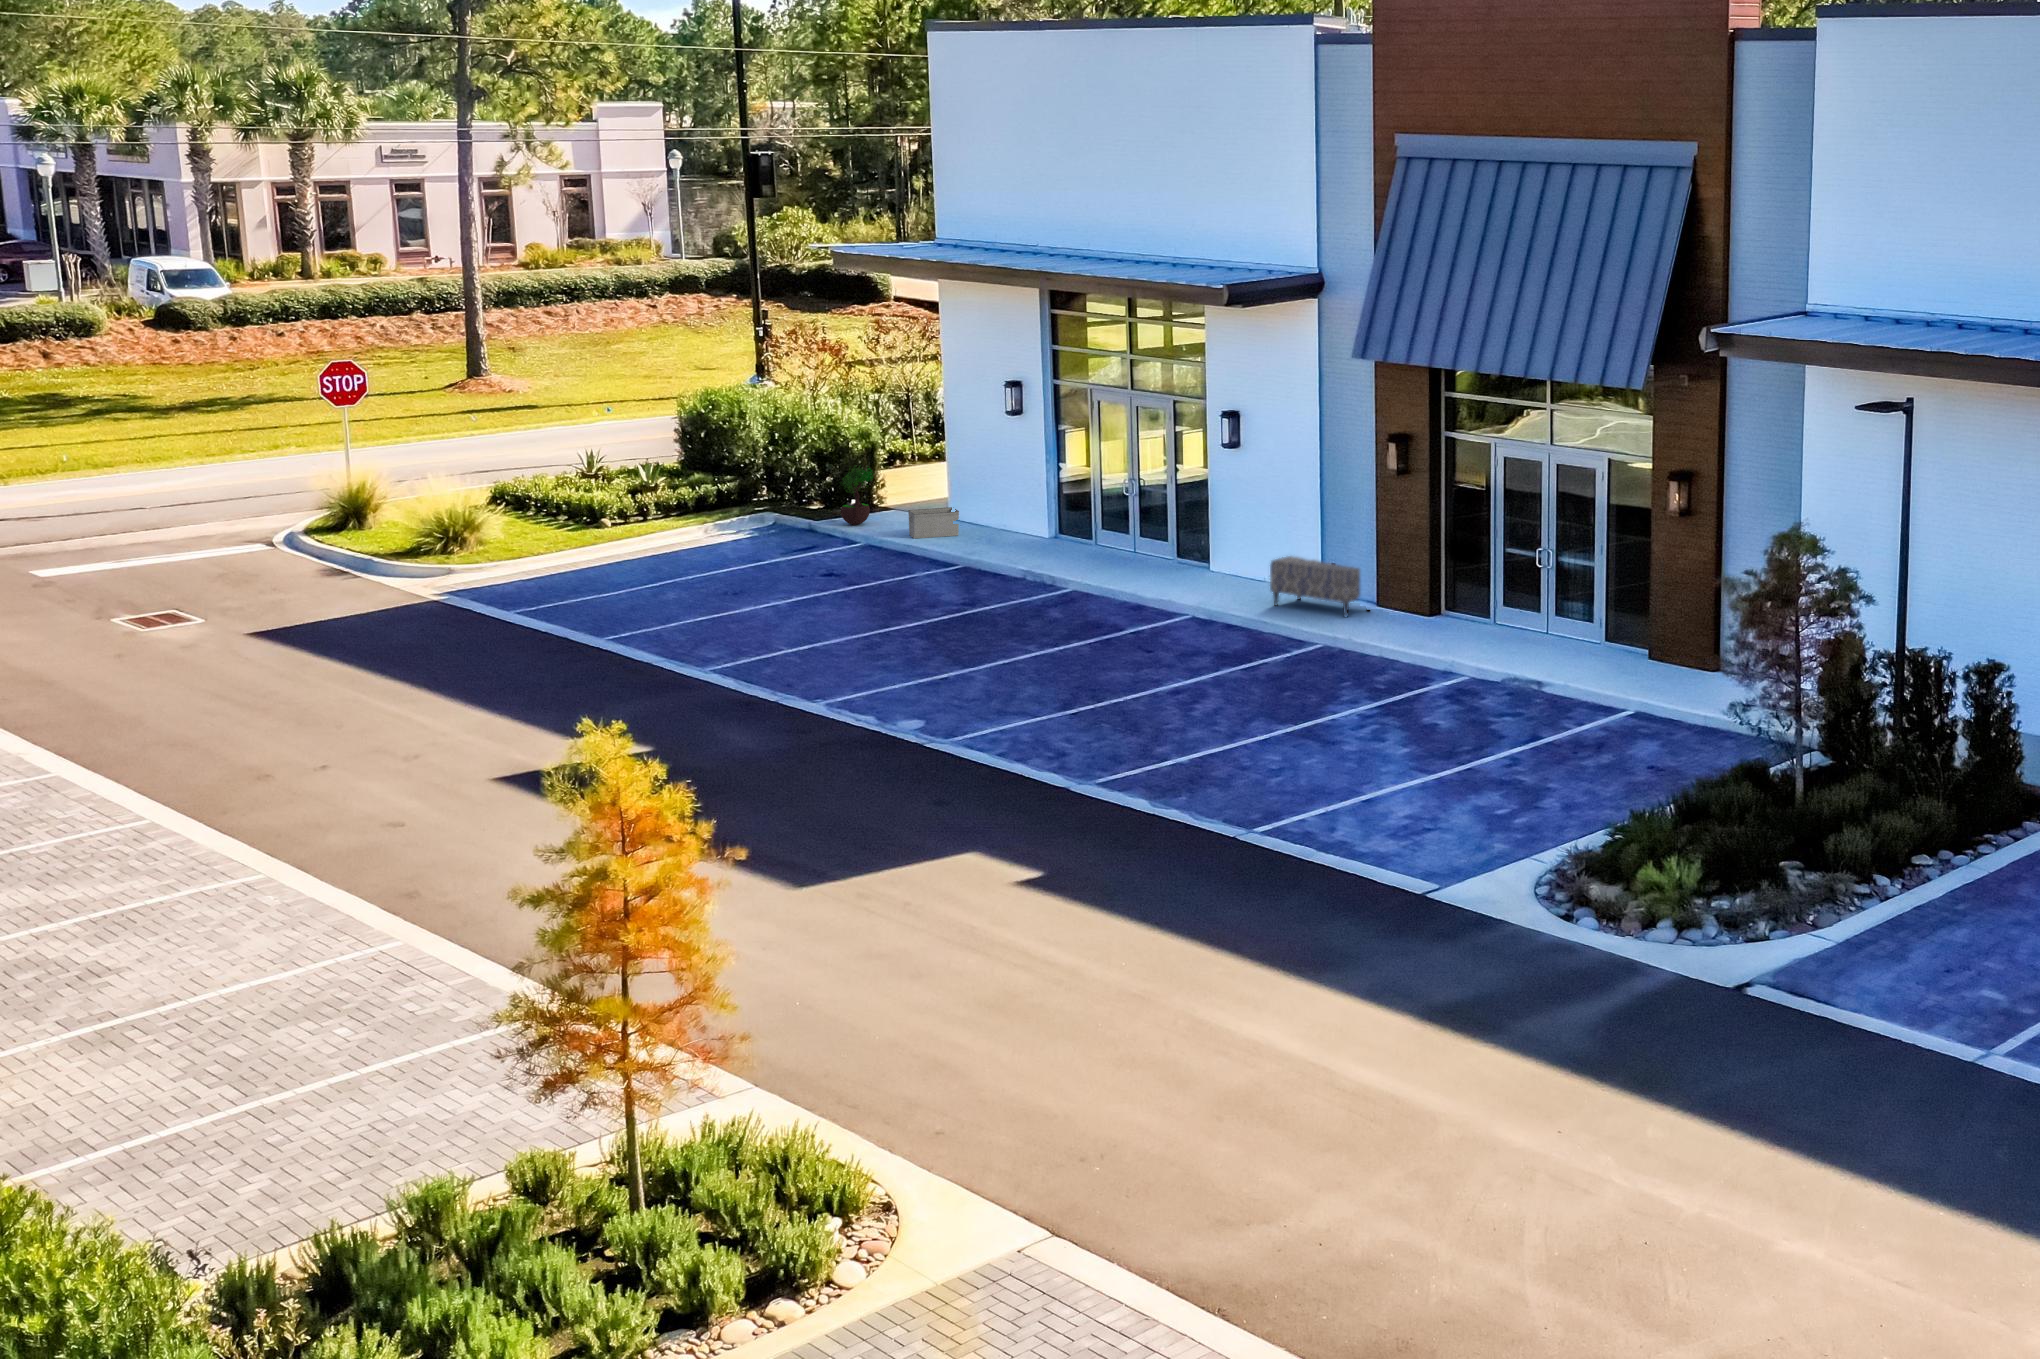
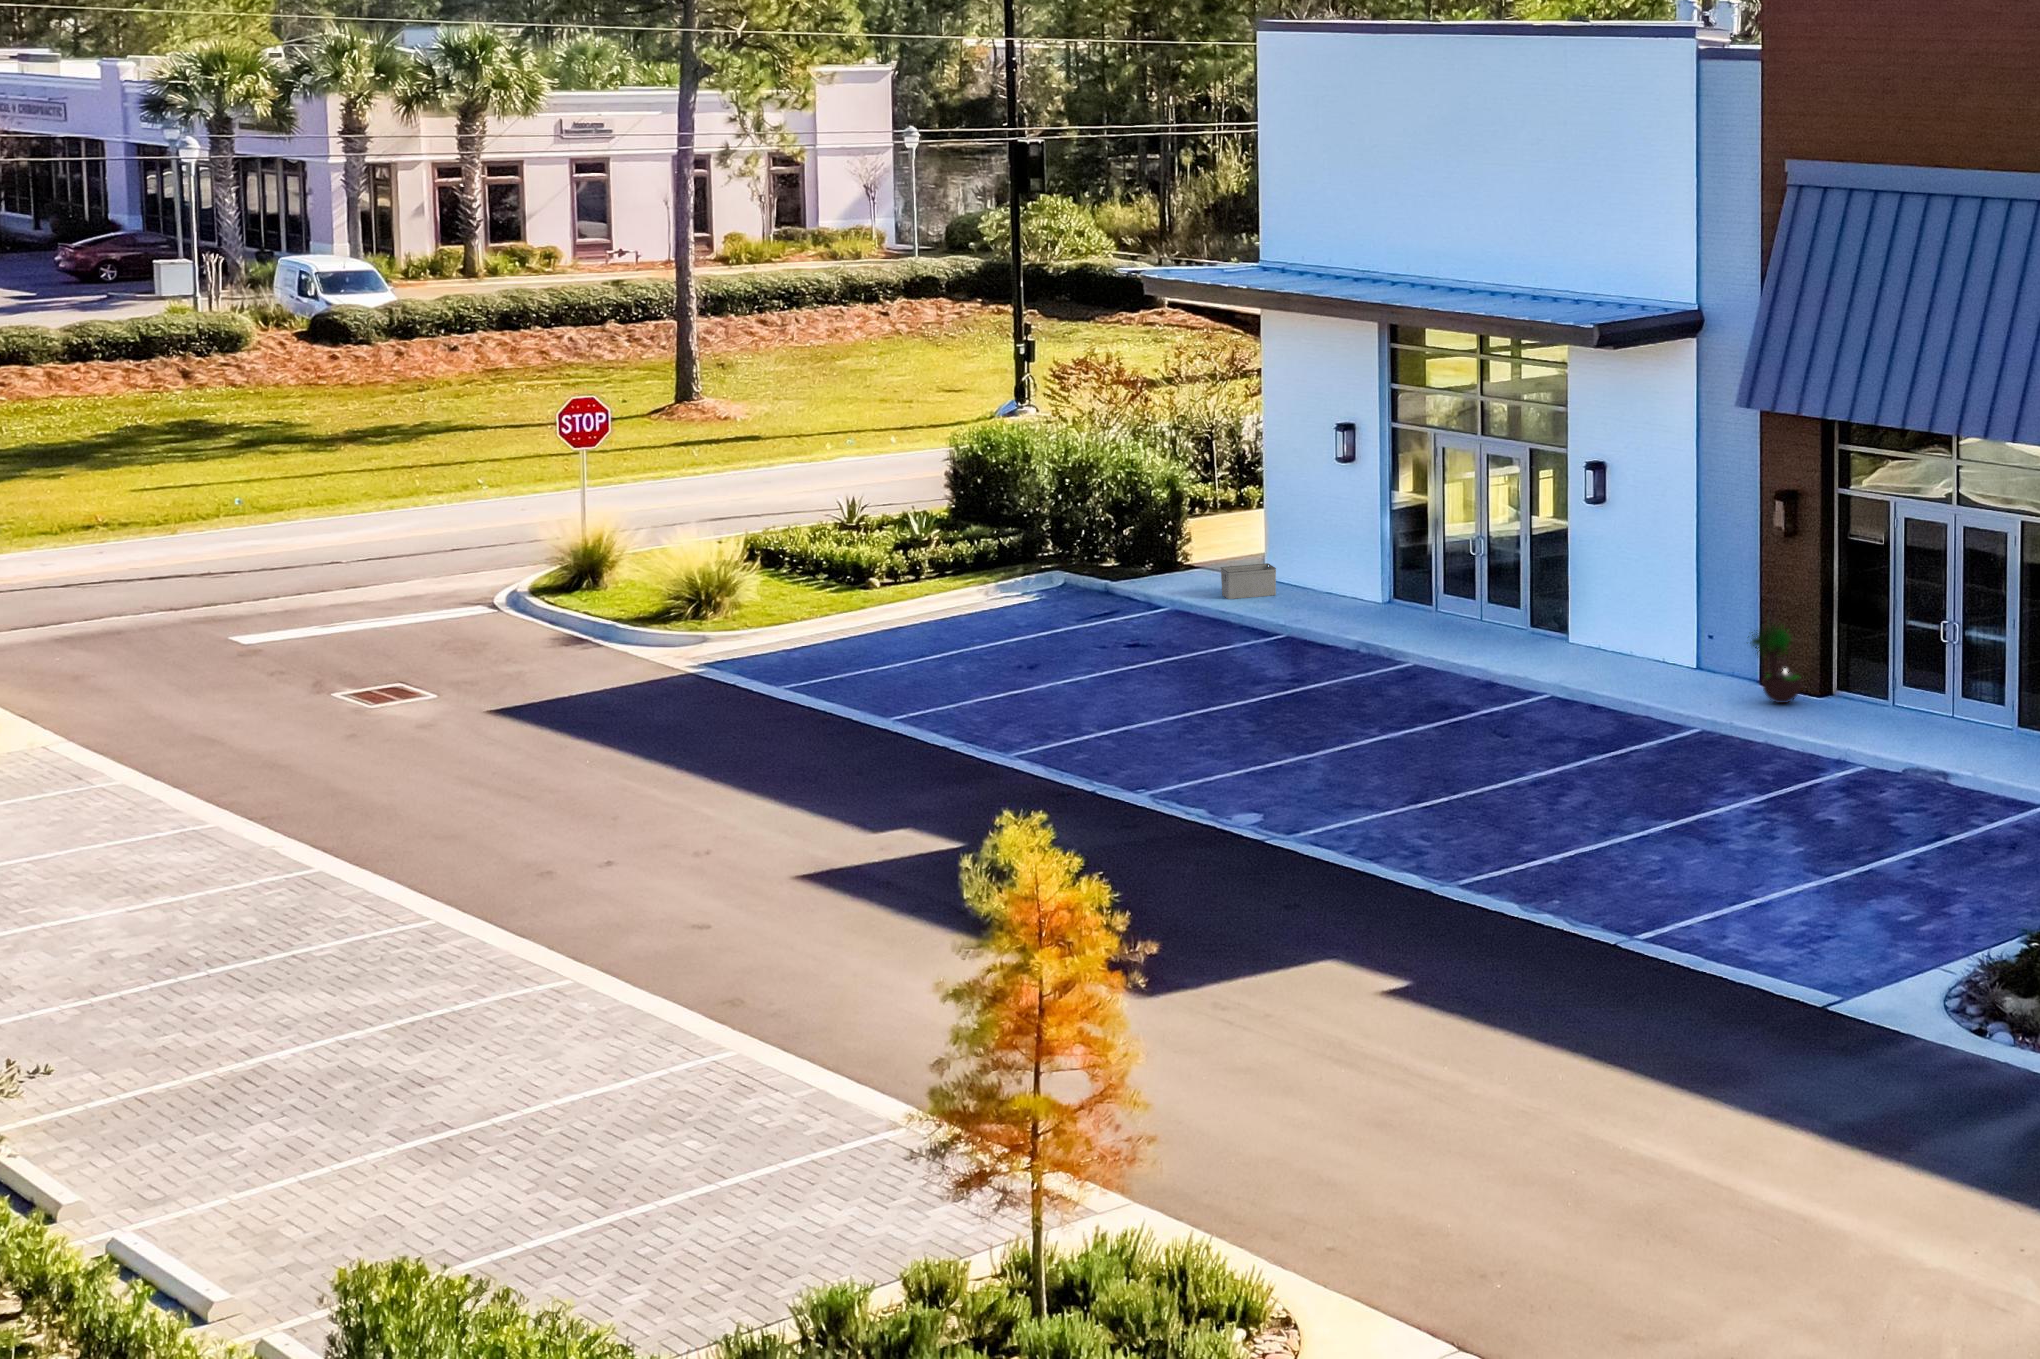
potted tree: present [840,466,873,525] -> present [1748,626,1801,703]
bench: present [1270,556,1367,616] -> none [1633,621,1750,693]

